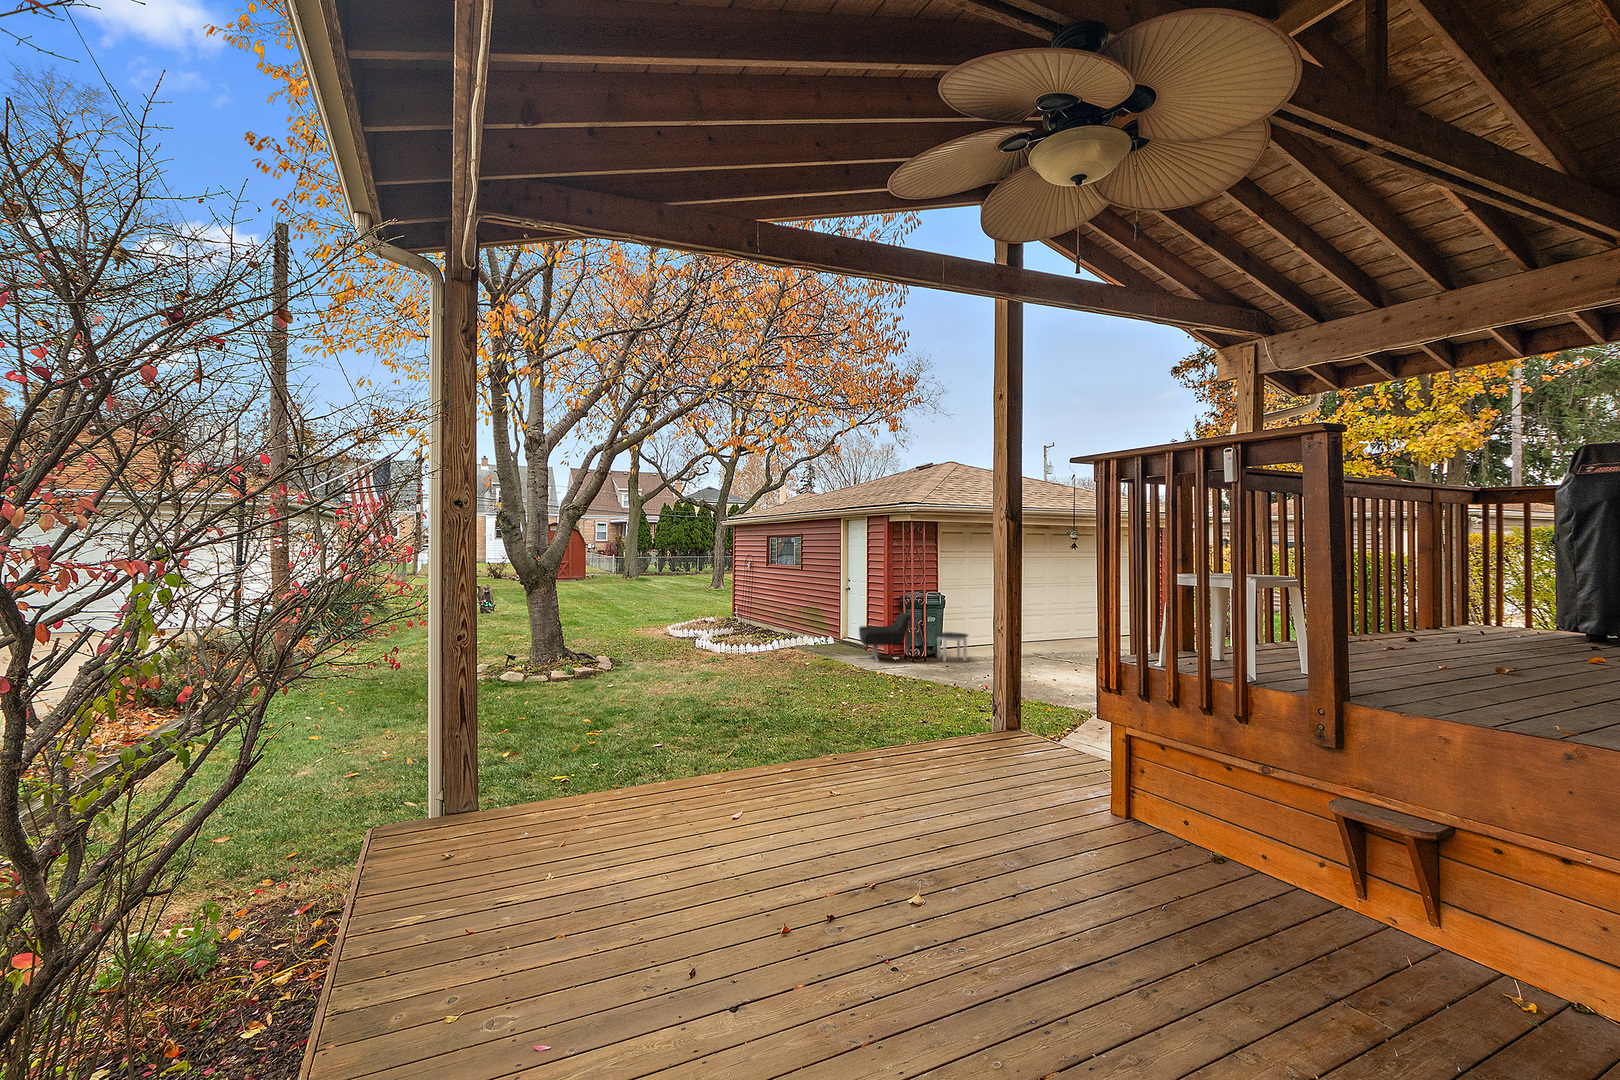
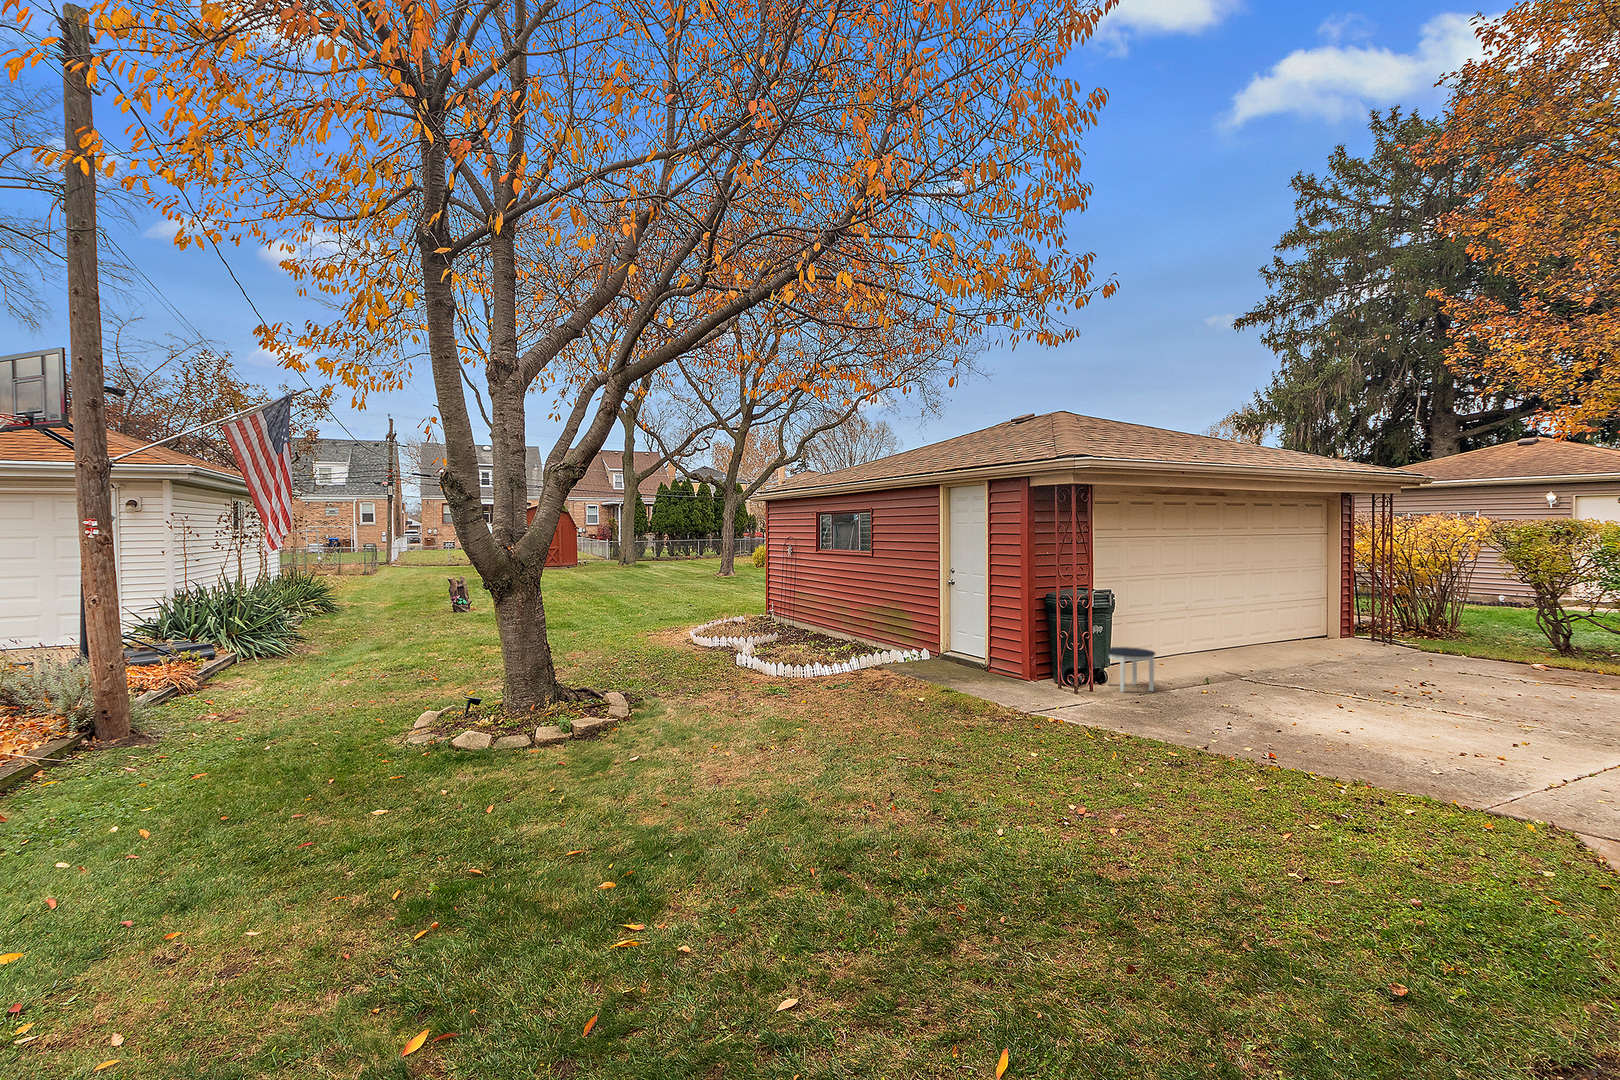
lounge chair: present [859,612,911,661] -> none [982,618,1073,694]

